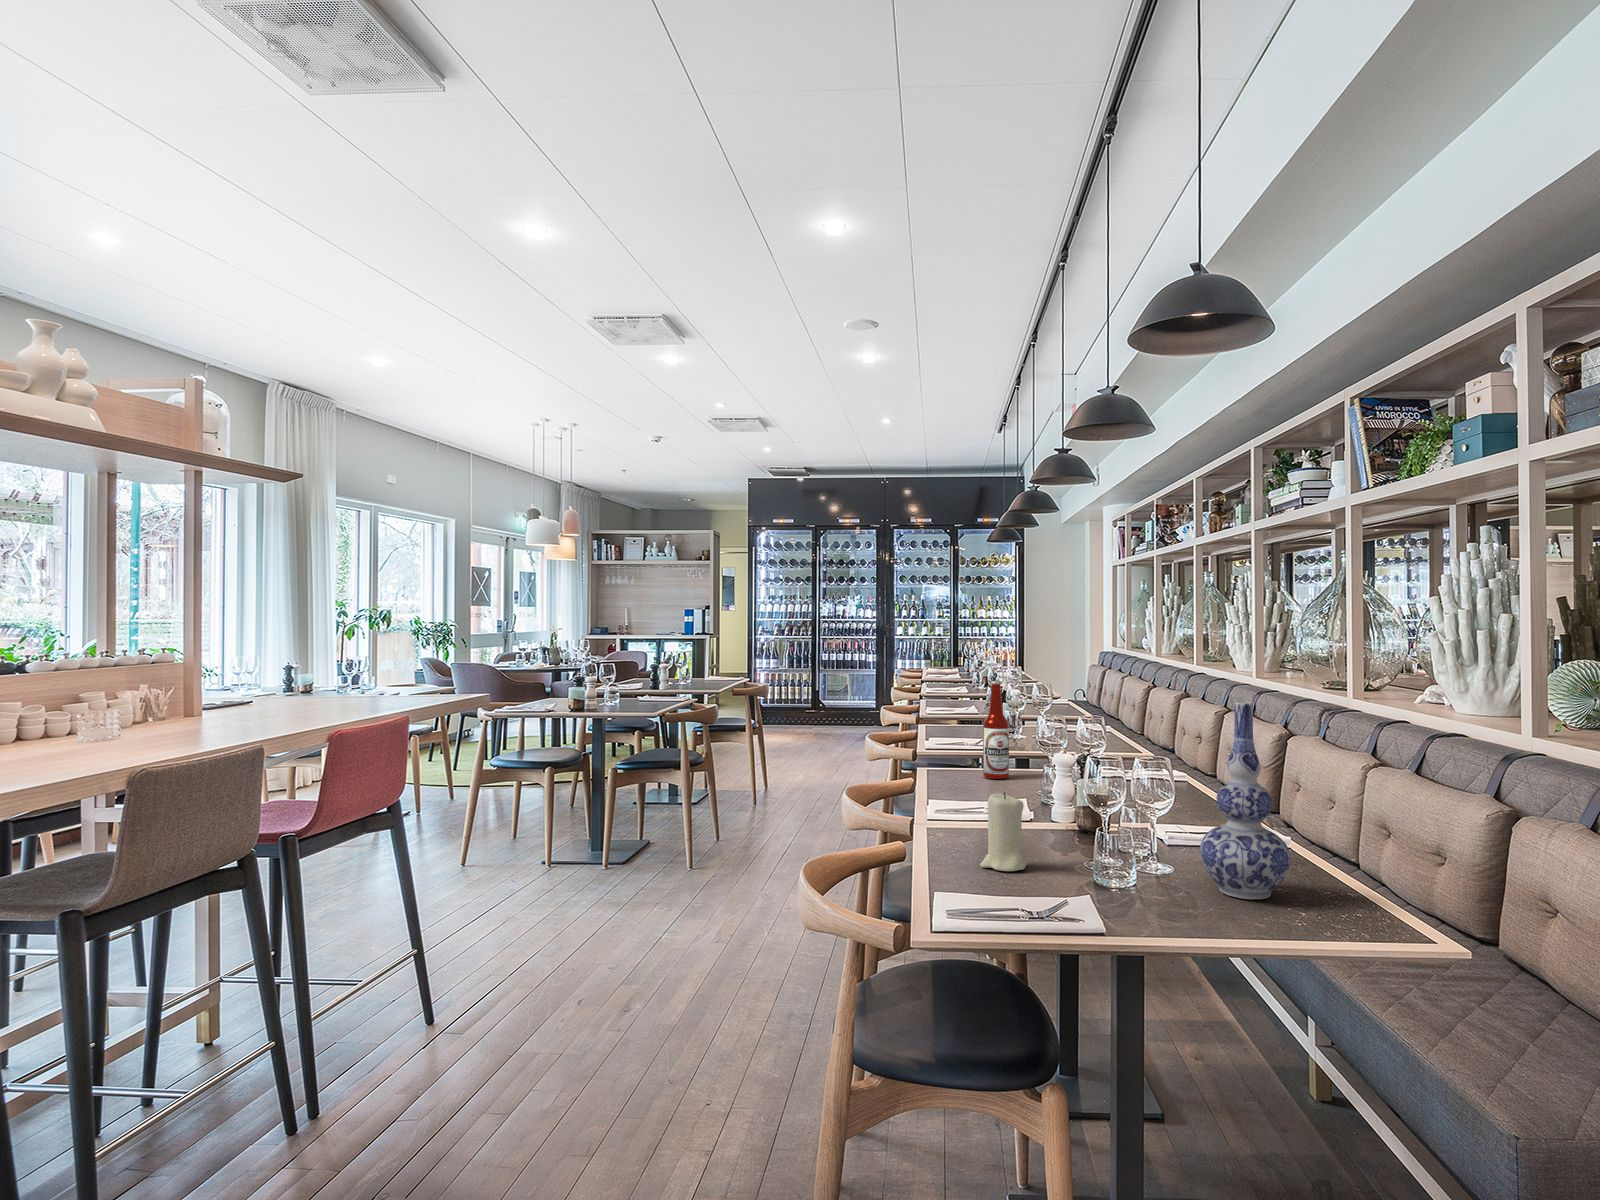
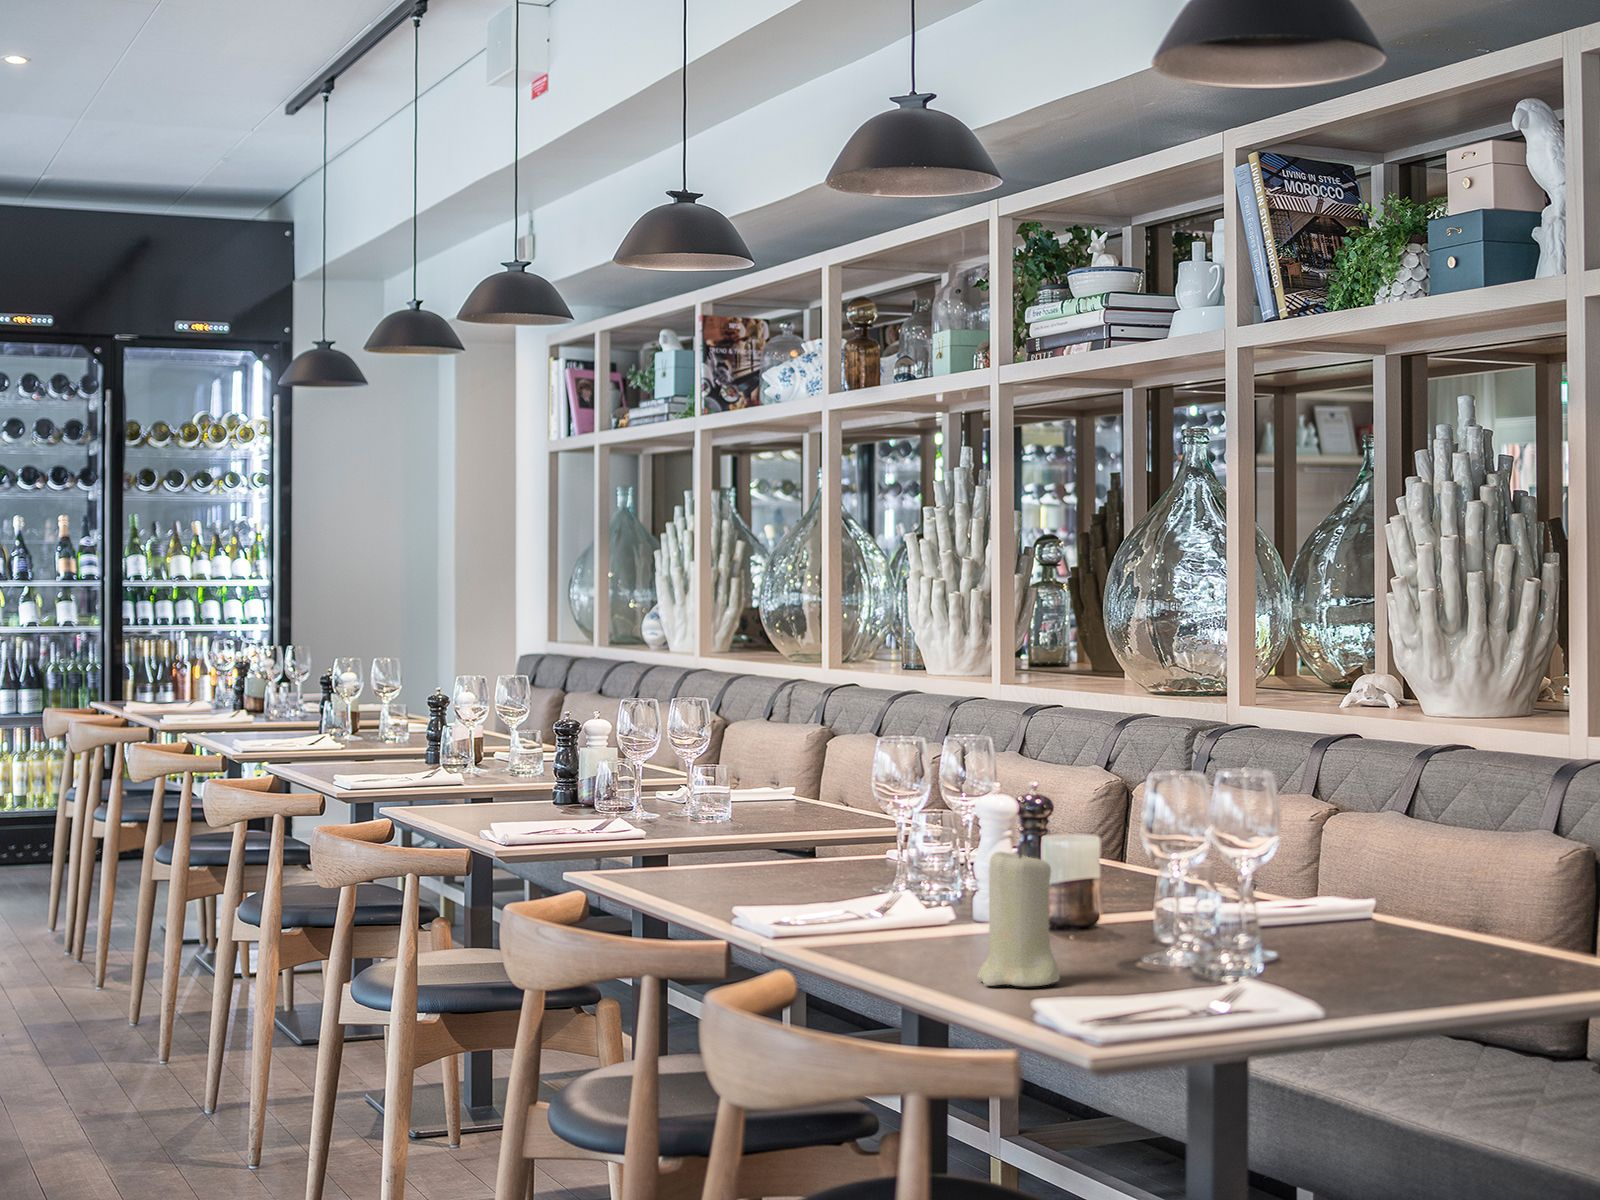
beer bottle: present [983,681,1009,779] -> none [702,676,754,877]
vase: present [1200,701,1290,899] -> none [1334,665,1469,980]

